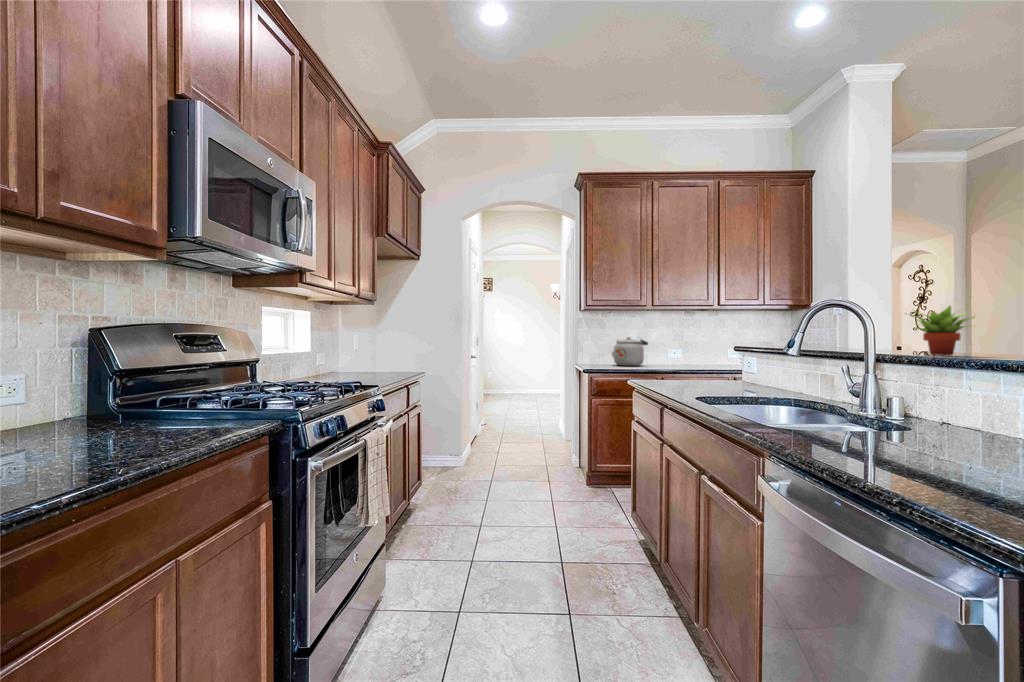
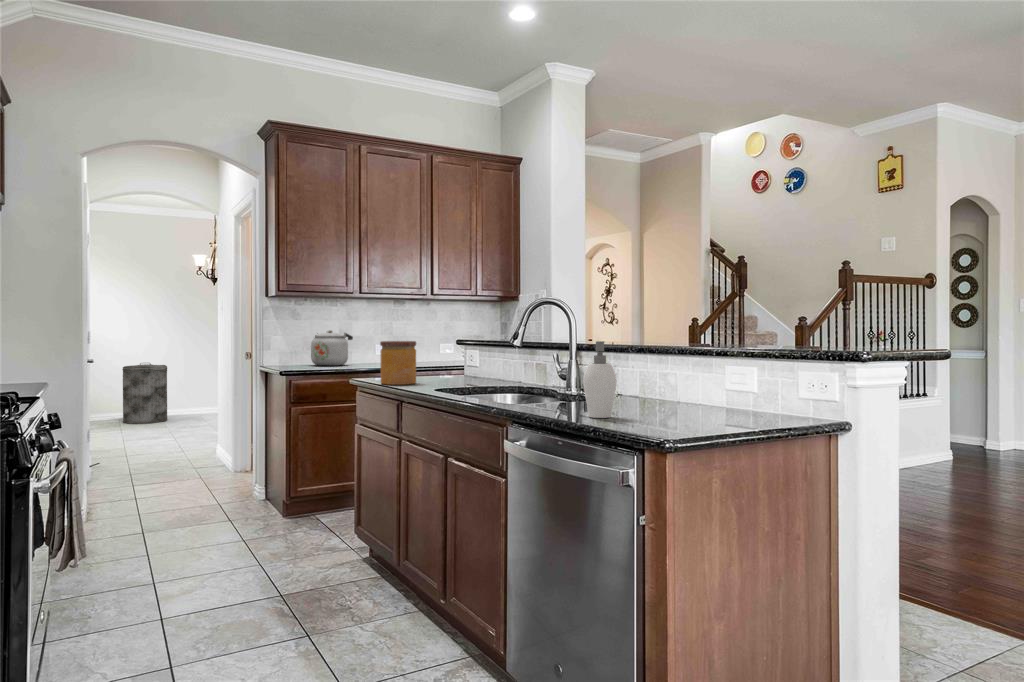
succulent plant: present [917,306,974,356] -> none [595,304,639,344]
jar: none [651,348,685,389] -> present [380,341,416,385]
soap dispenser: none [881,356,968,472] -> present [583,341,627,418]
trash can: none [512,358,538,398] -> present [122,363,167,424]

